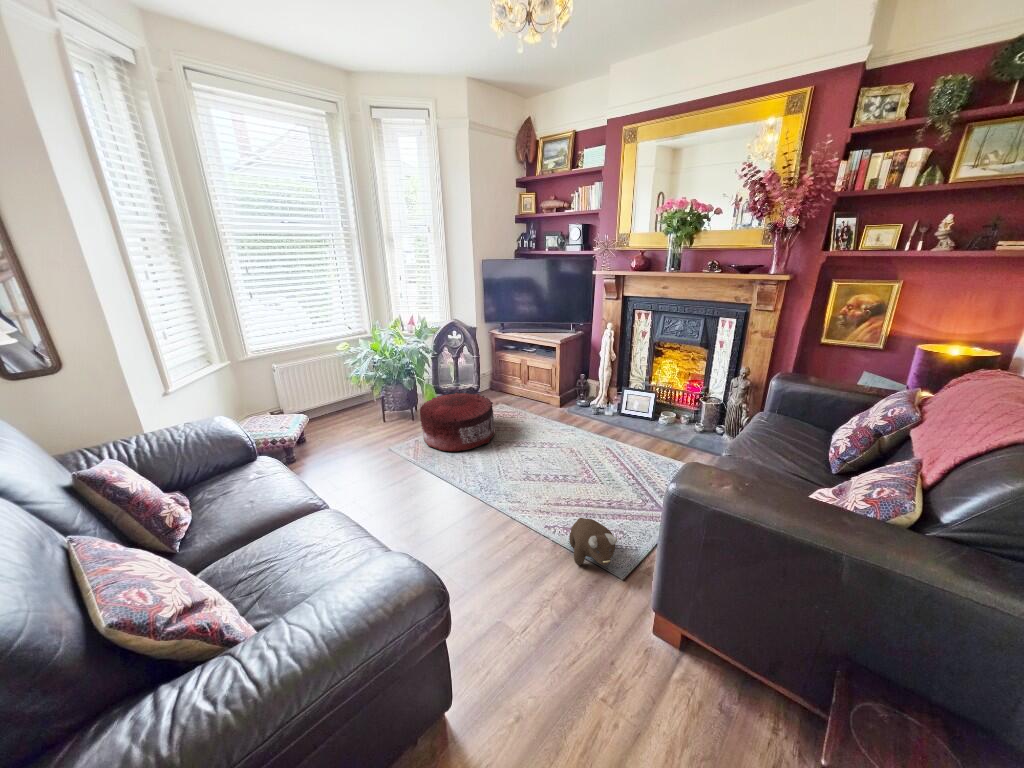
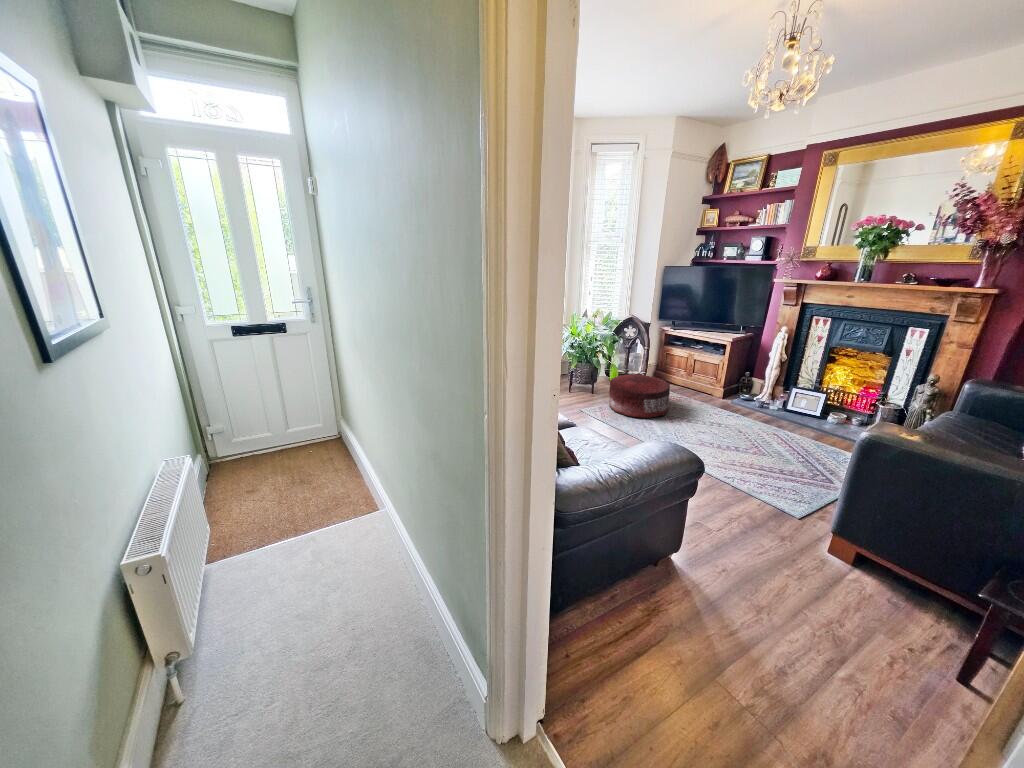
plush toy: present [569,518,617,566] -> none [749,469,798,502]

